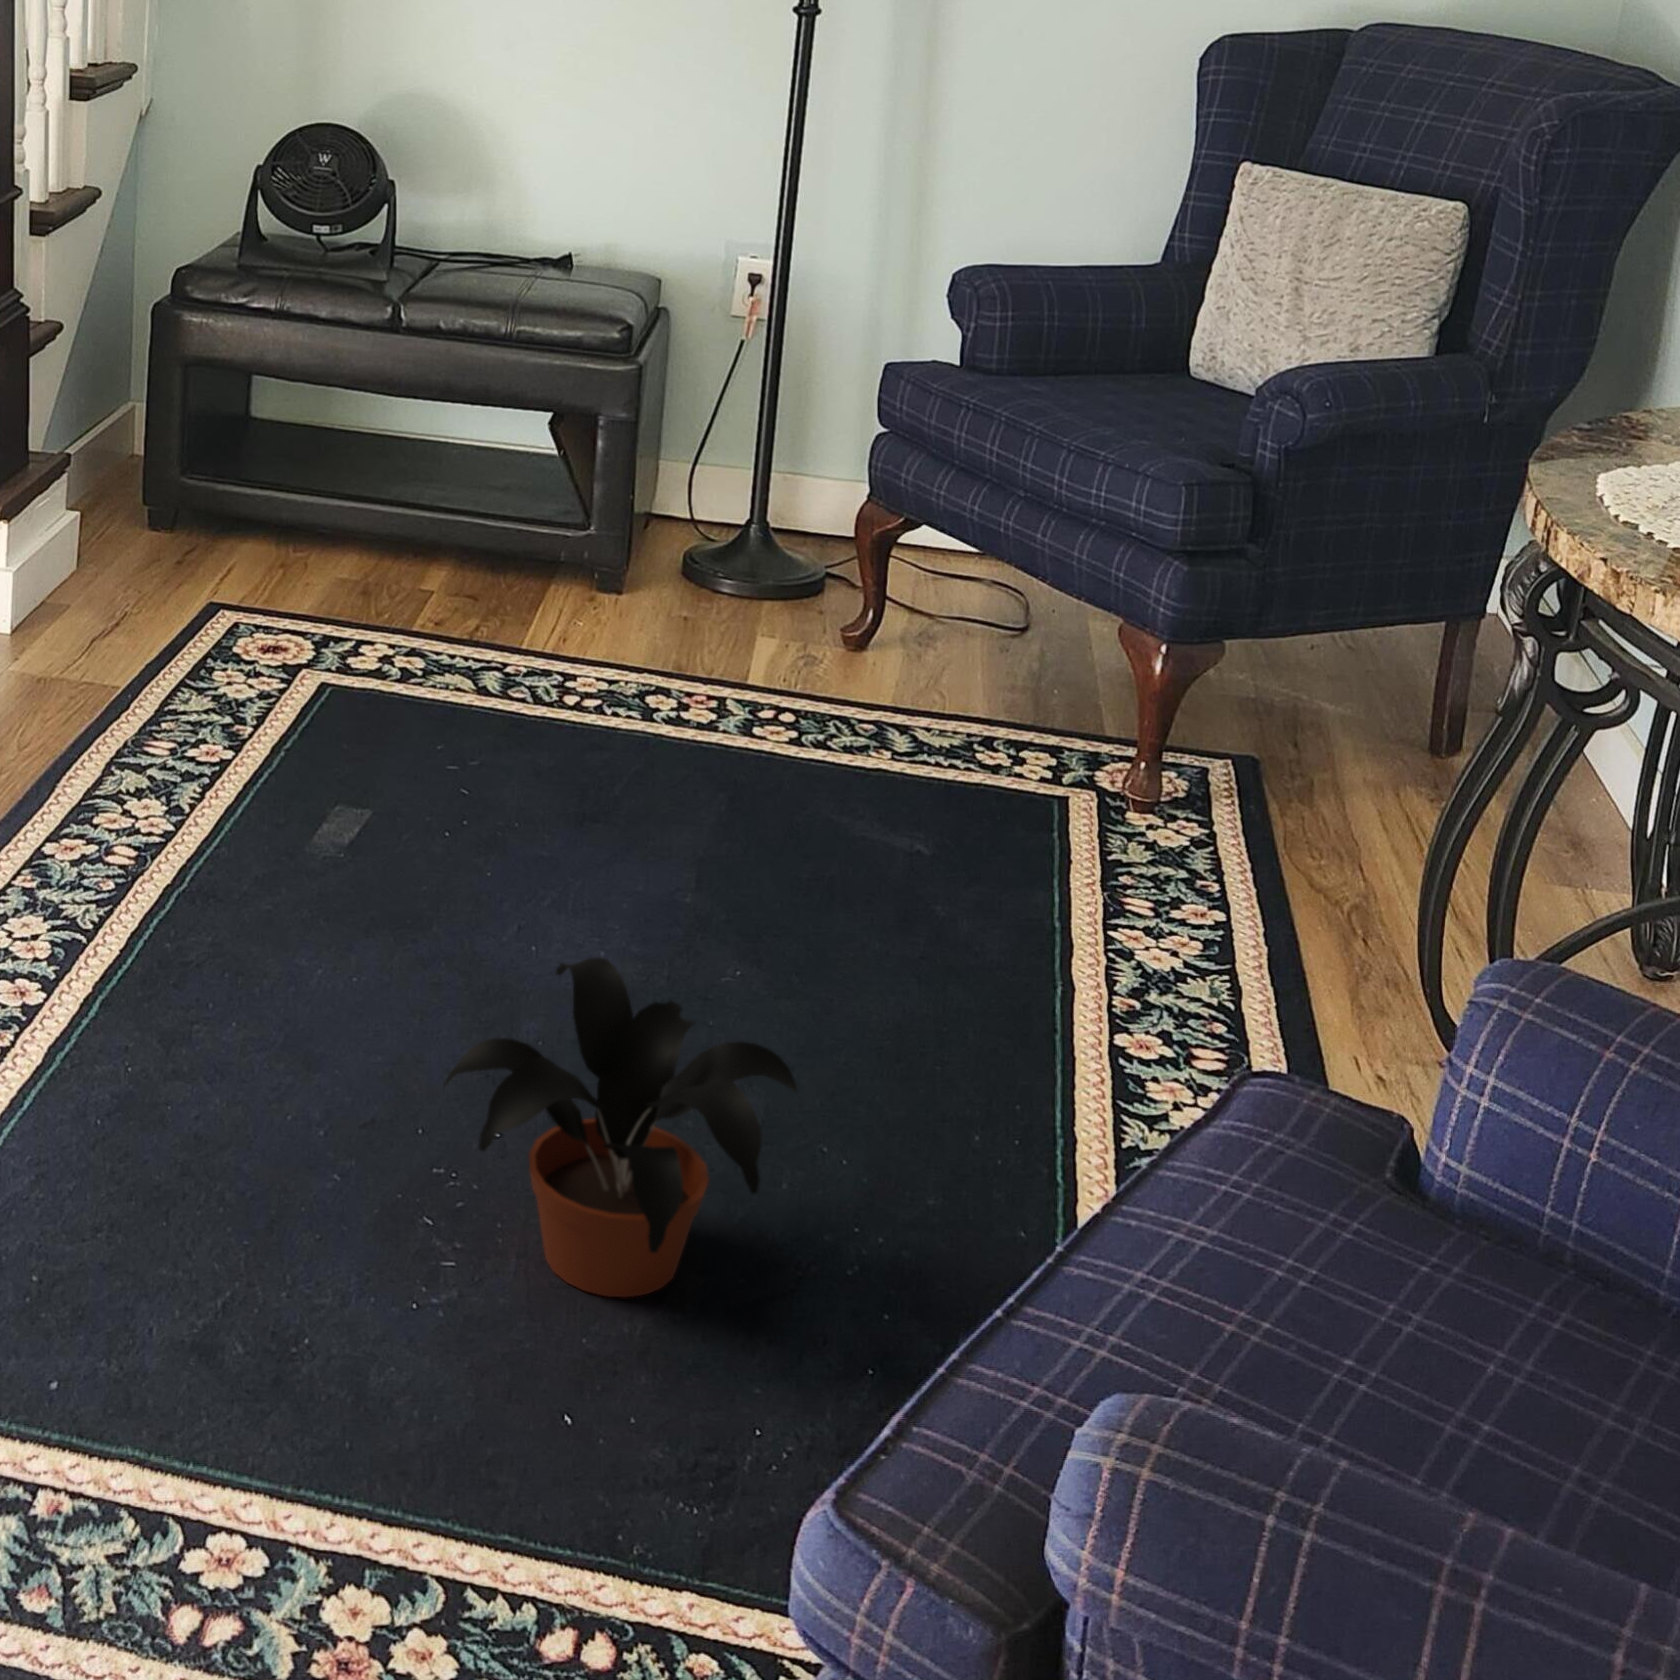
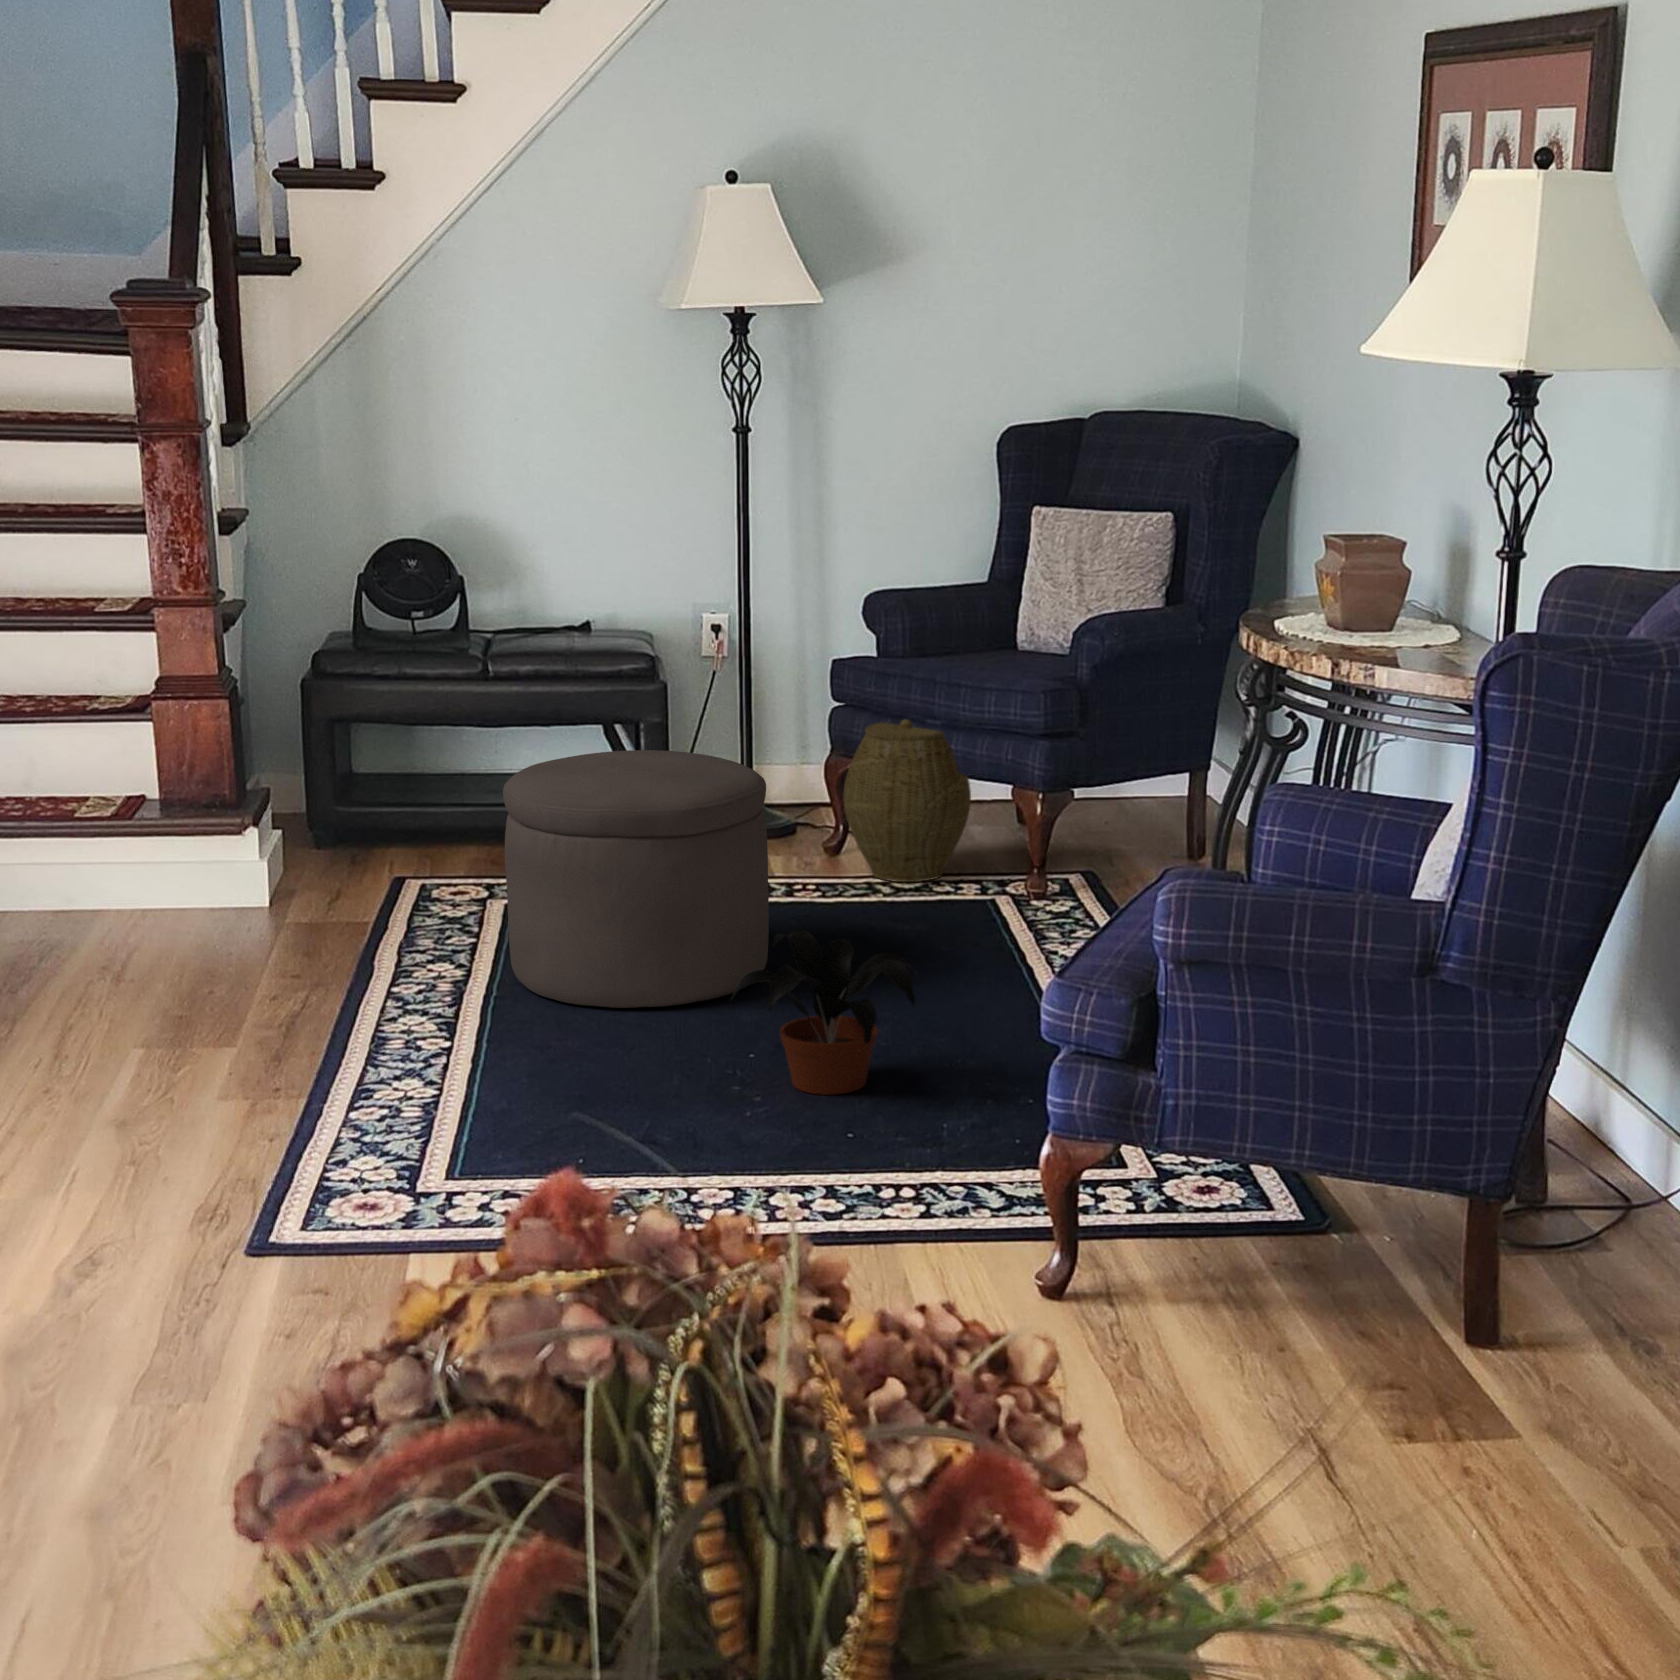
woven basket: none [859,481,1061,738] -> present [843,720,971,882]
ottoman: none [233,516,663,975] -> present [503,750,769,1008]

